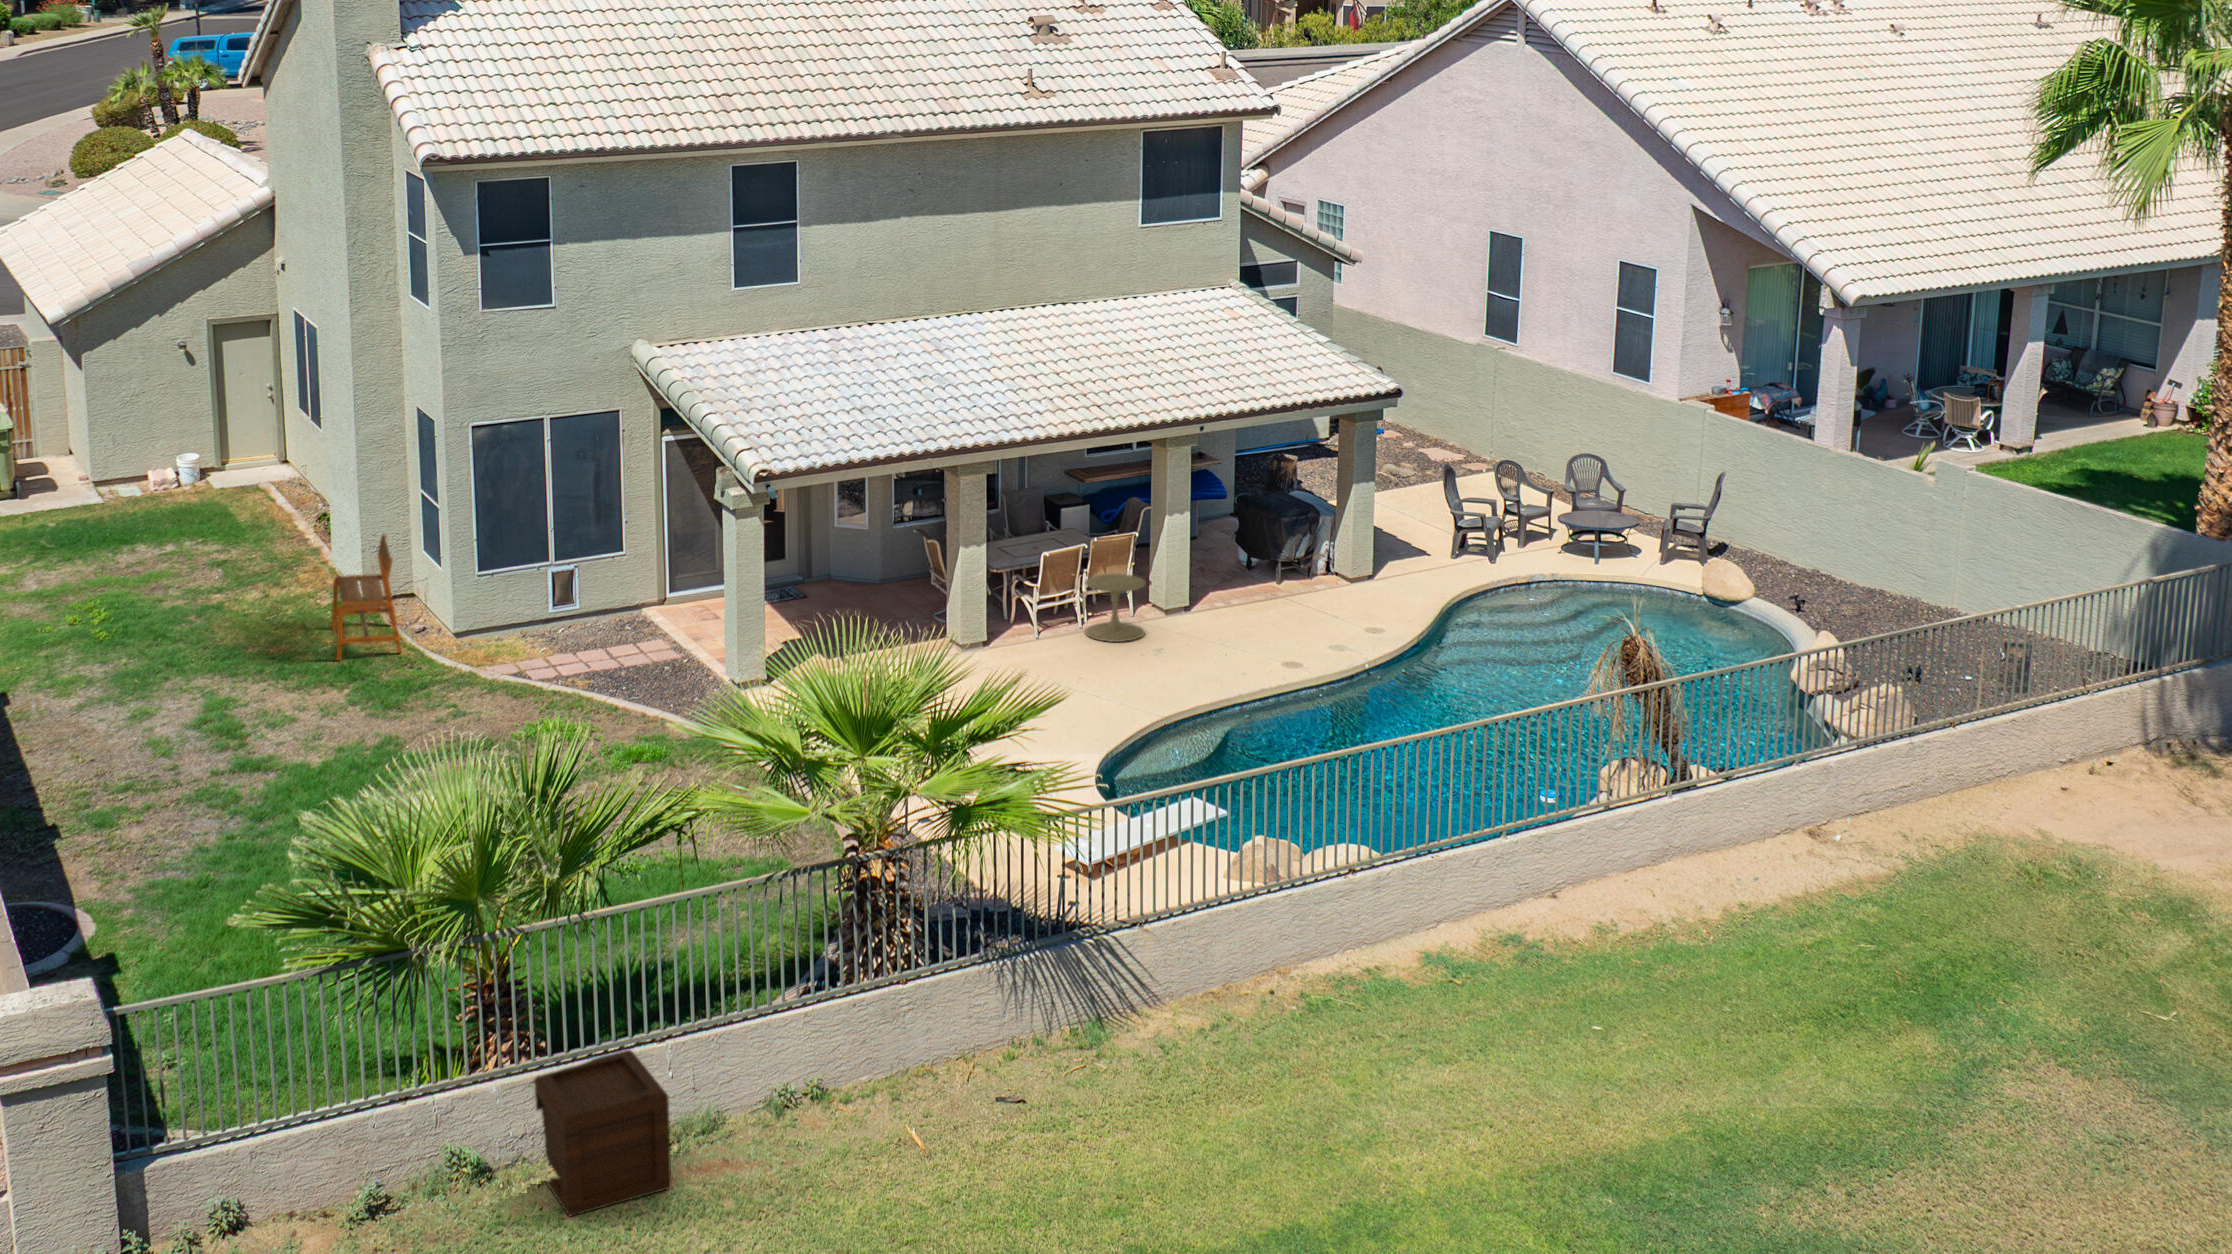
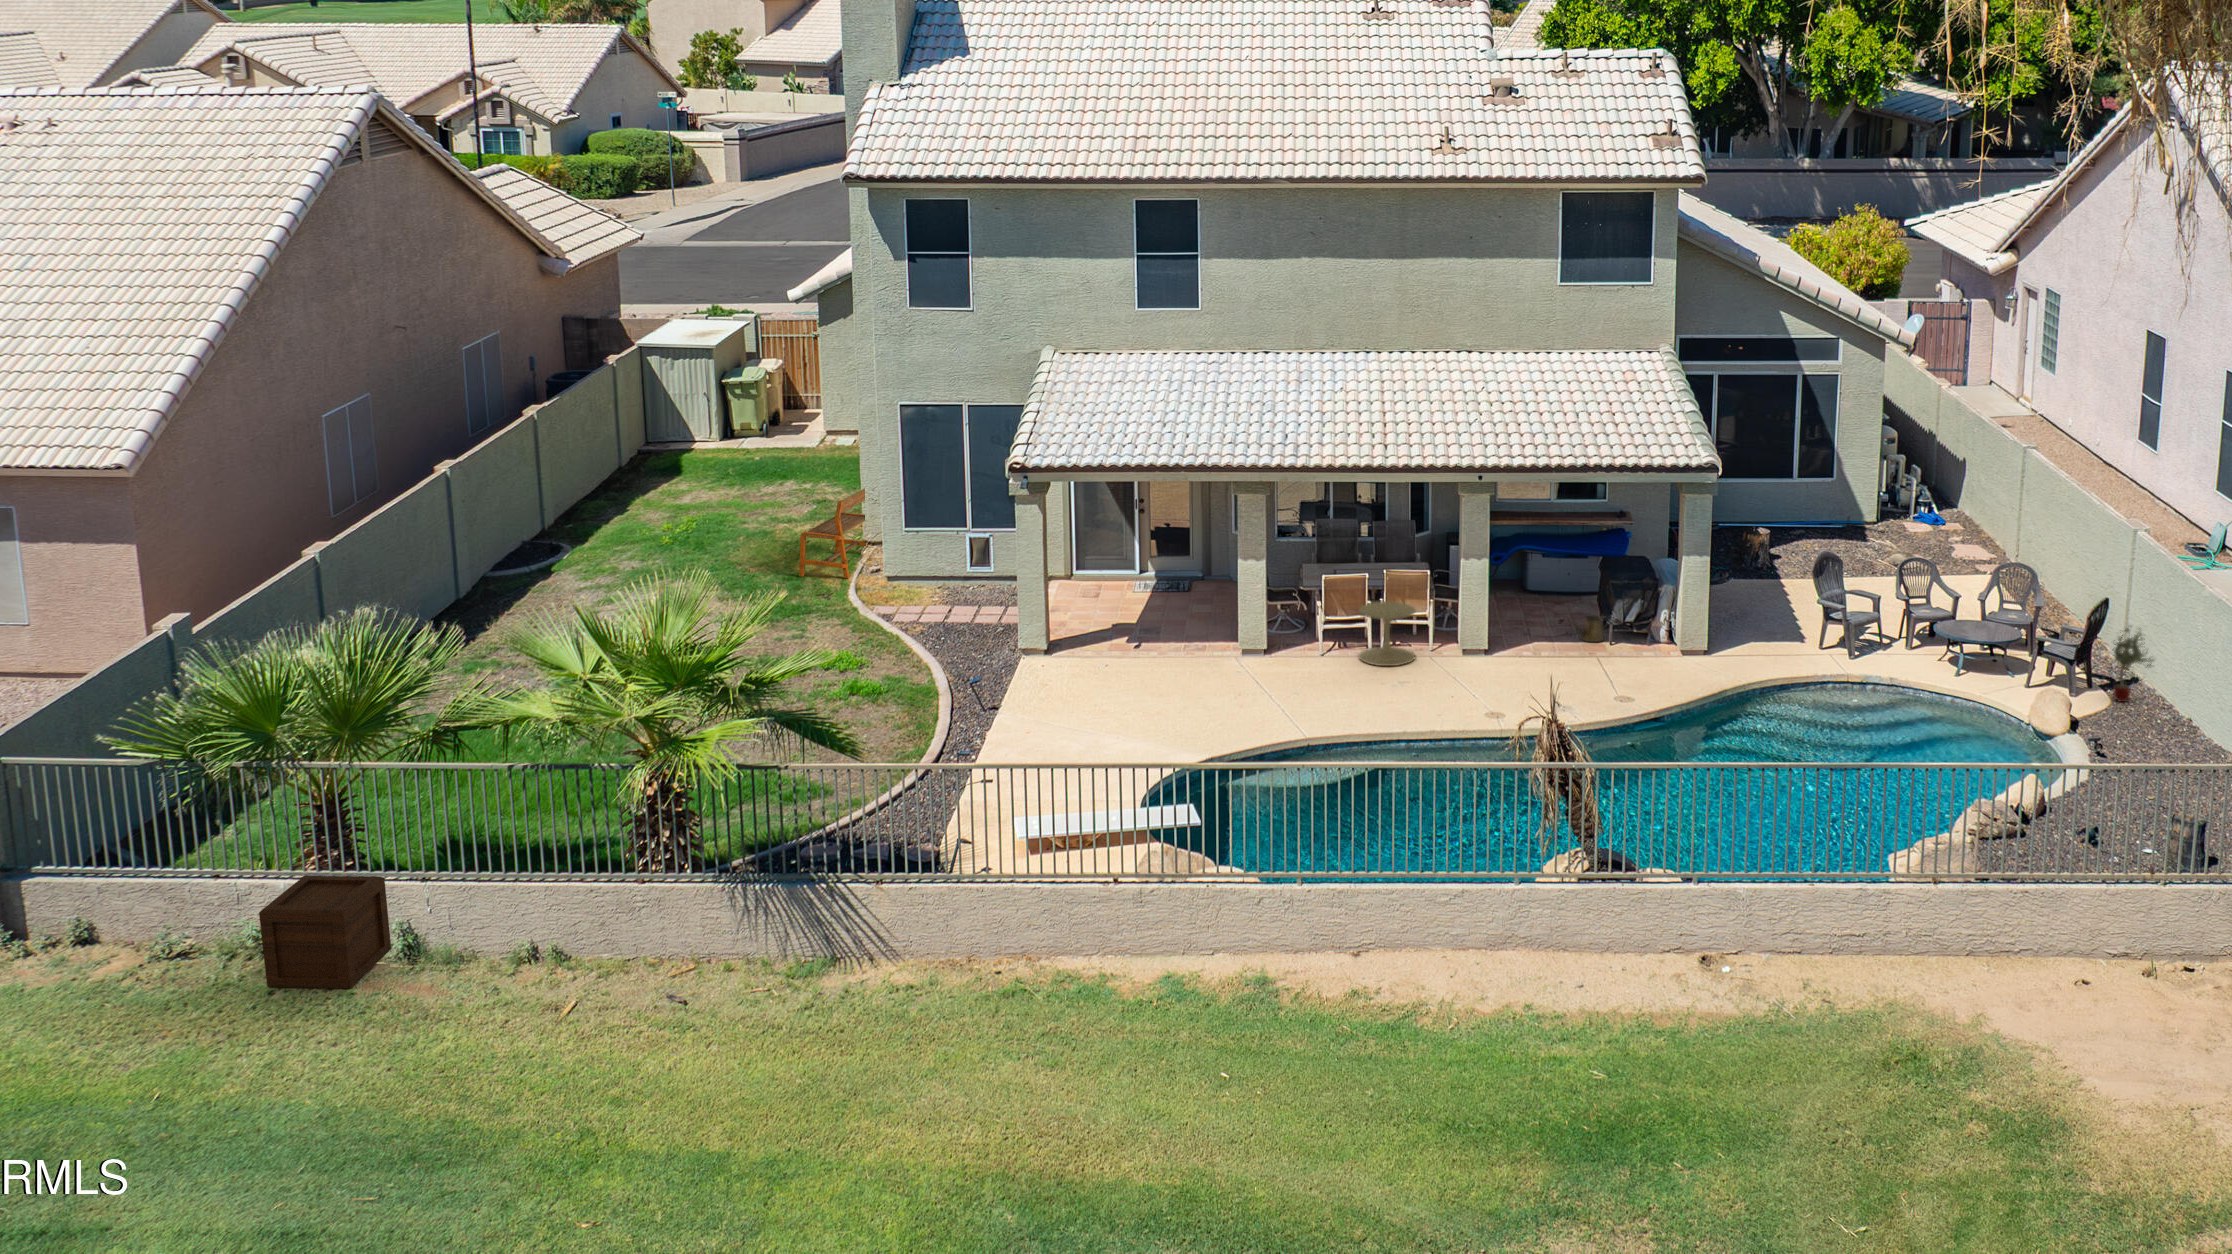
potted tree: none [1710,494,1759,565] -> present [2113,626,2153,702]
watering can: none [1244,560,1274,588] -> present [1572,615,1604,642]

